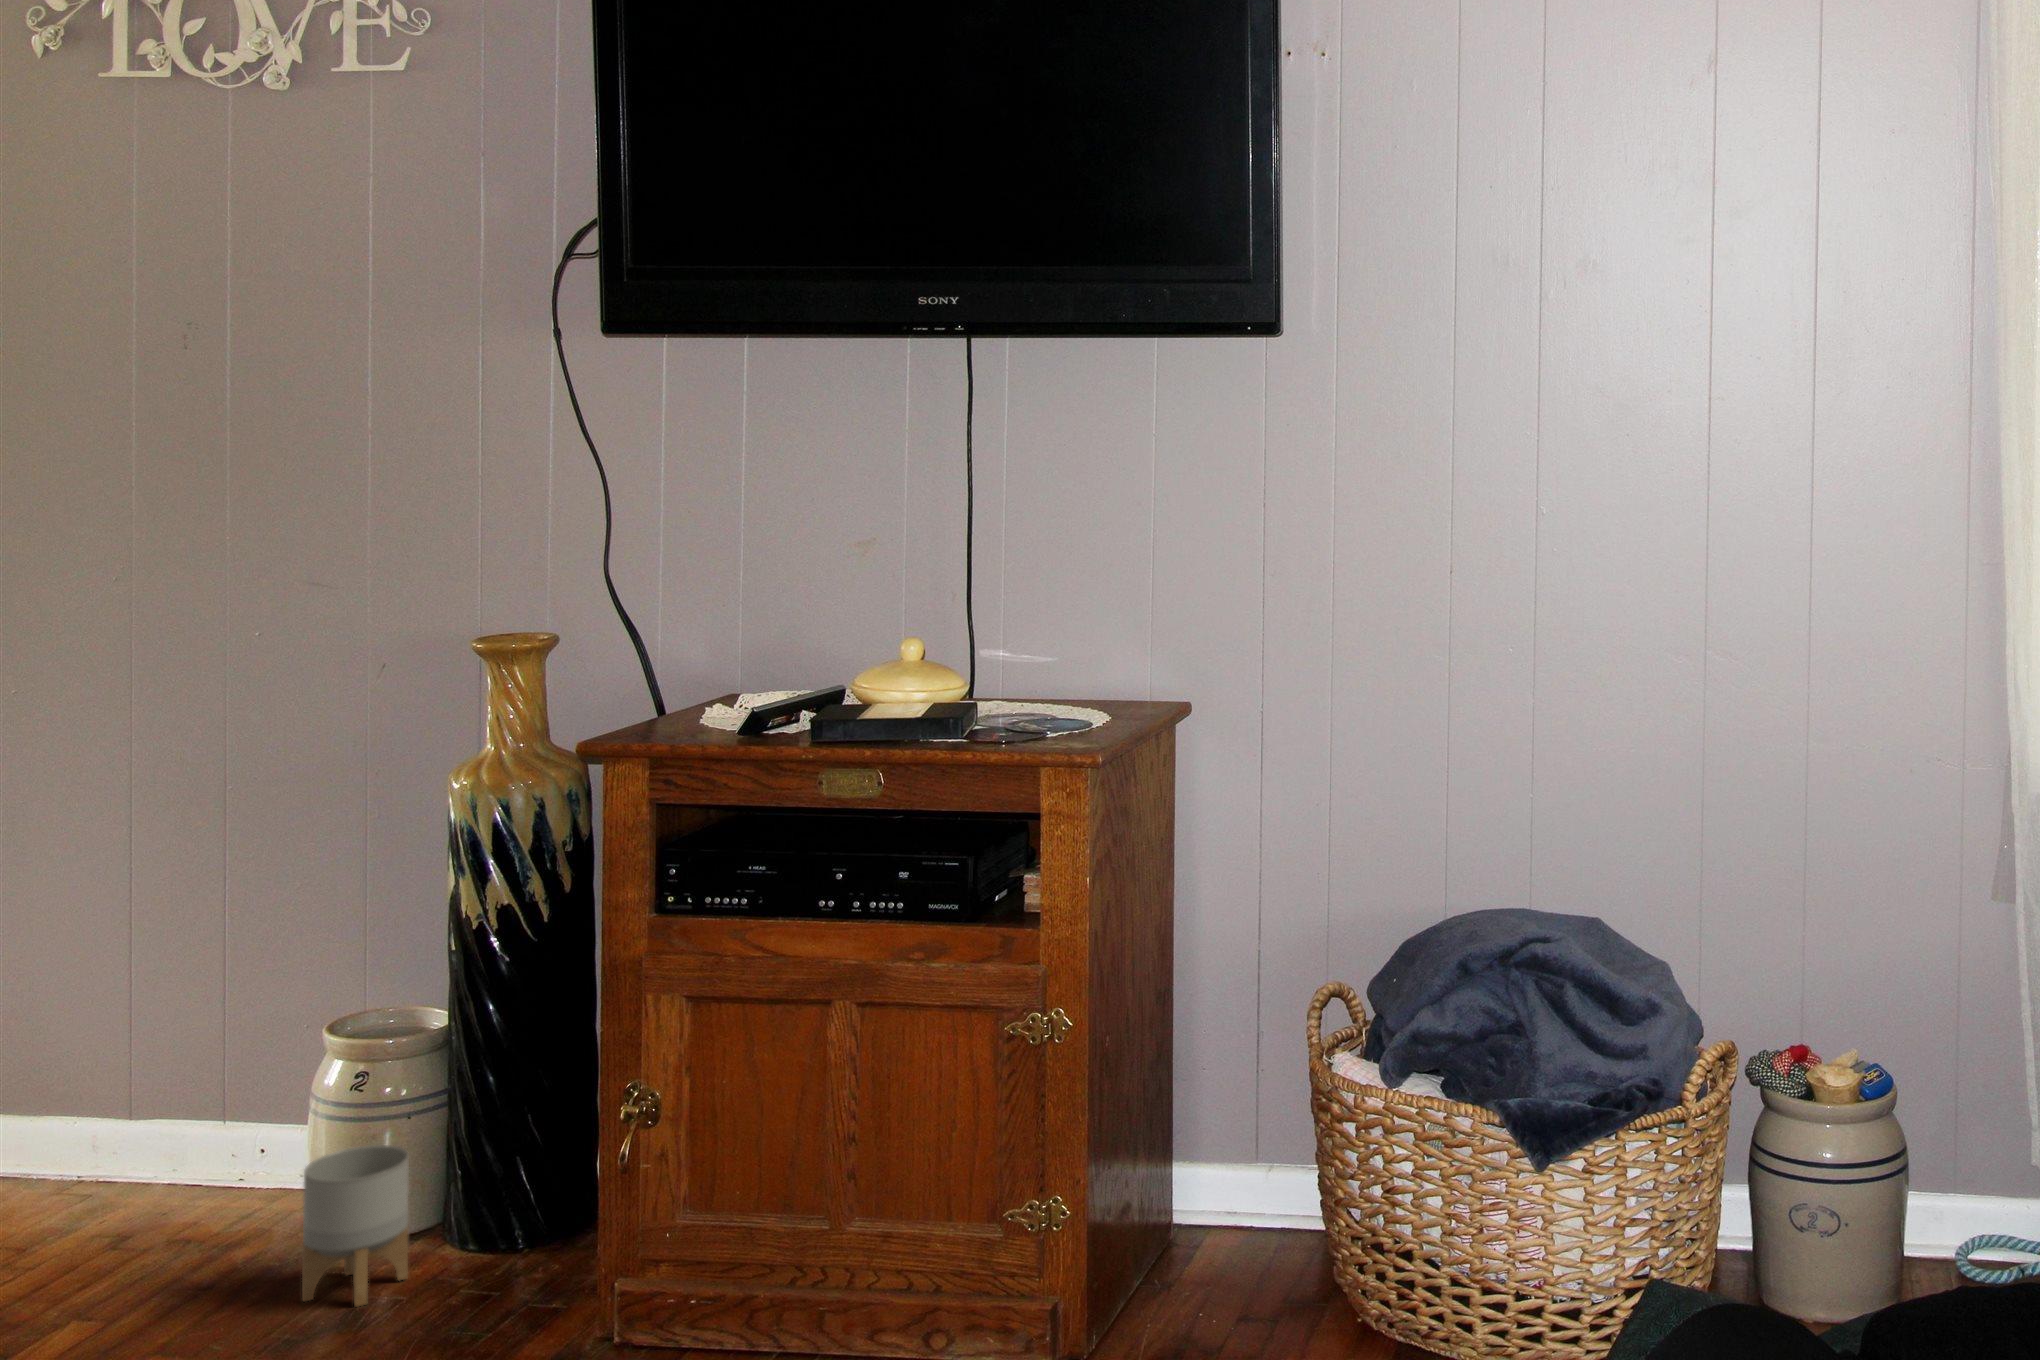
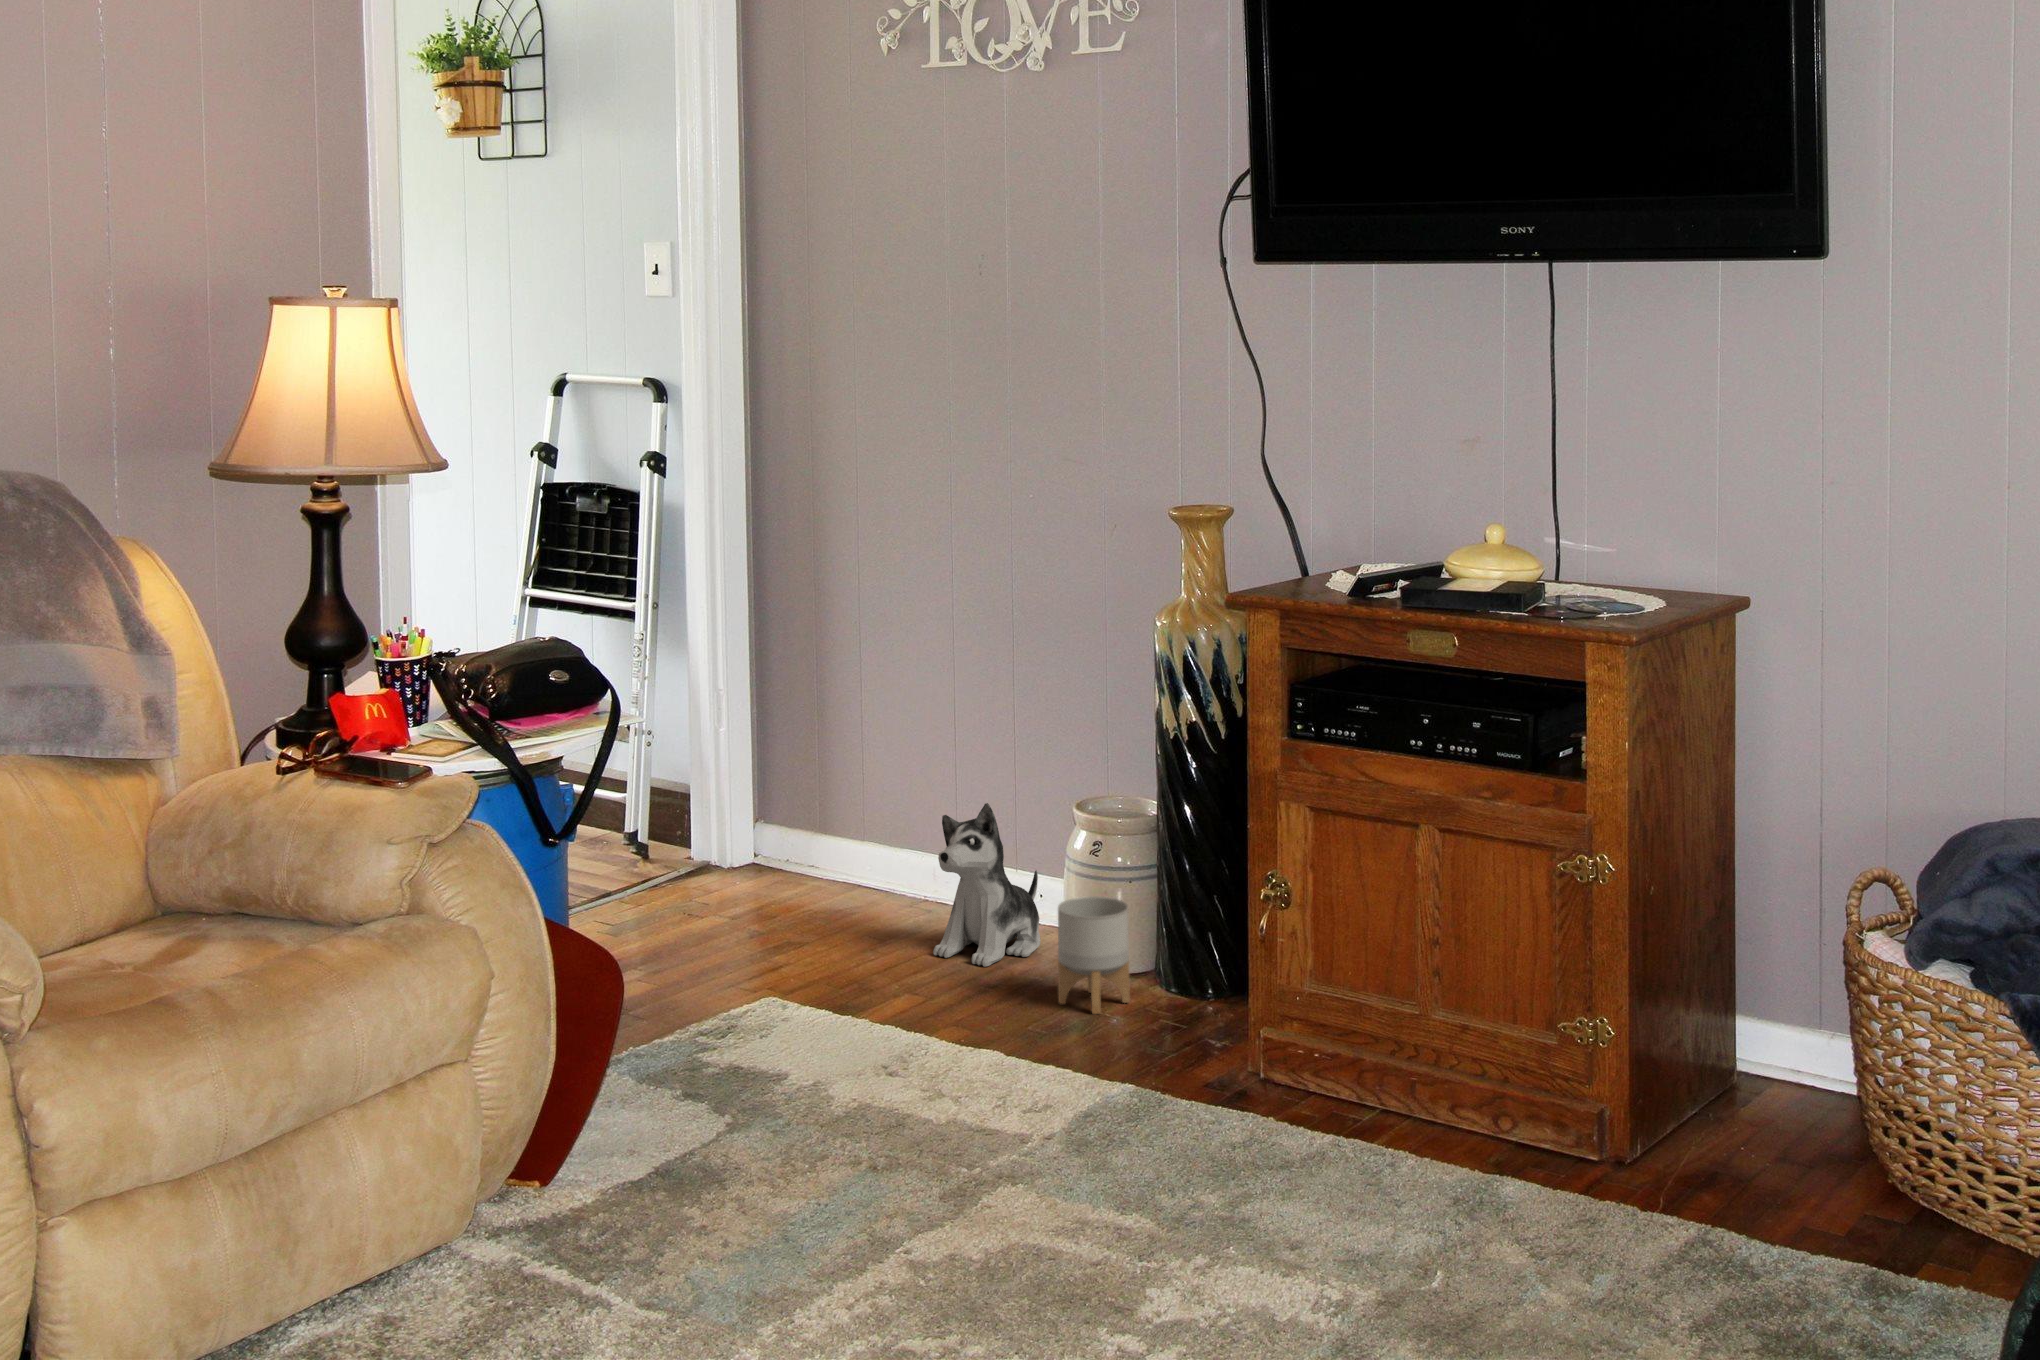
plush toy: none [97,1042,265,1266] -> present [933,803,1040,967]

